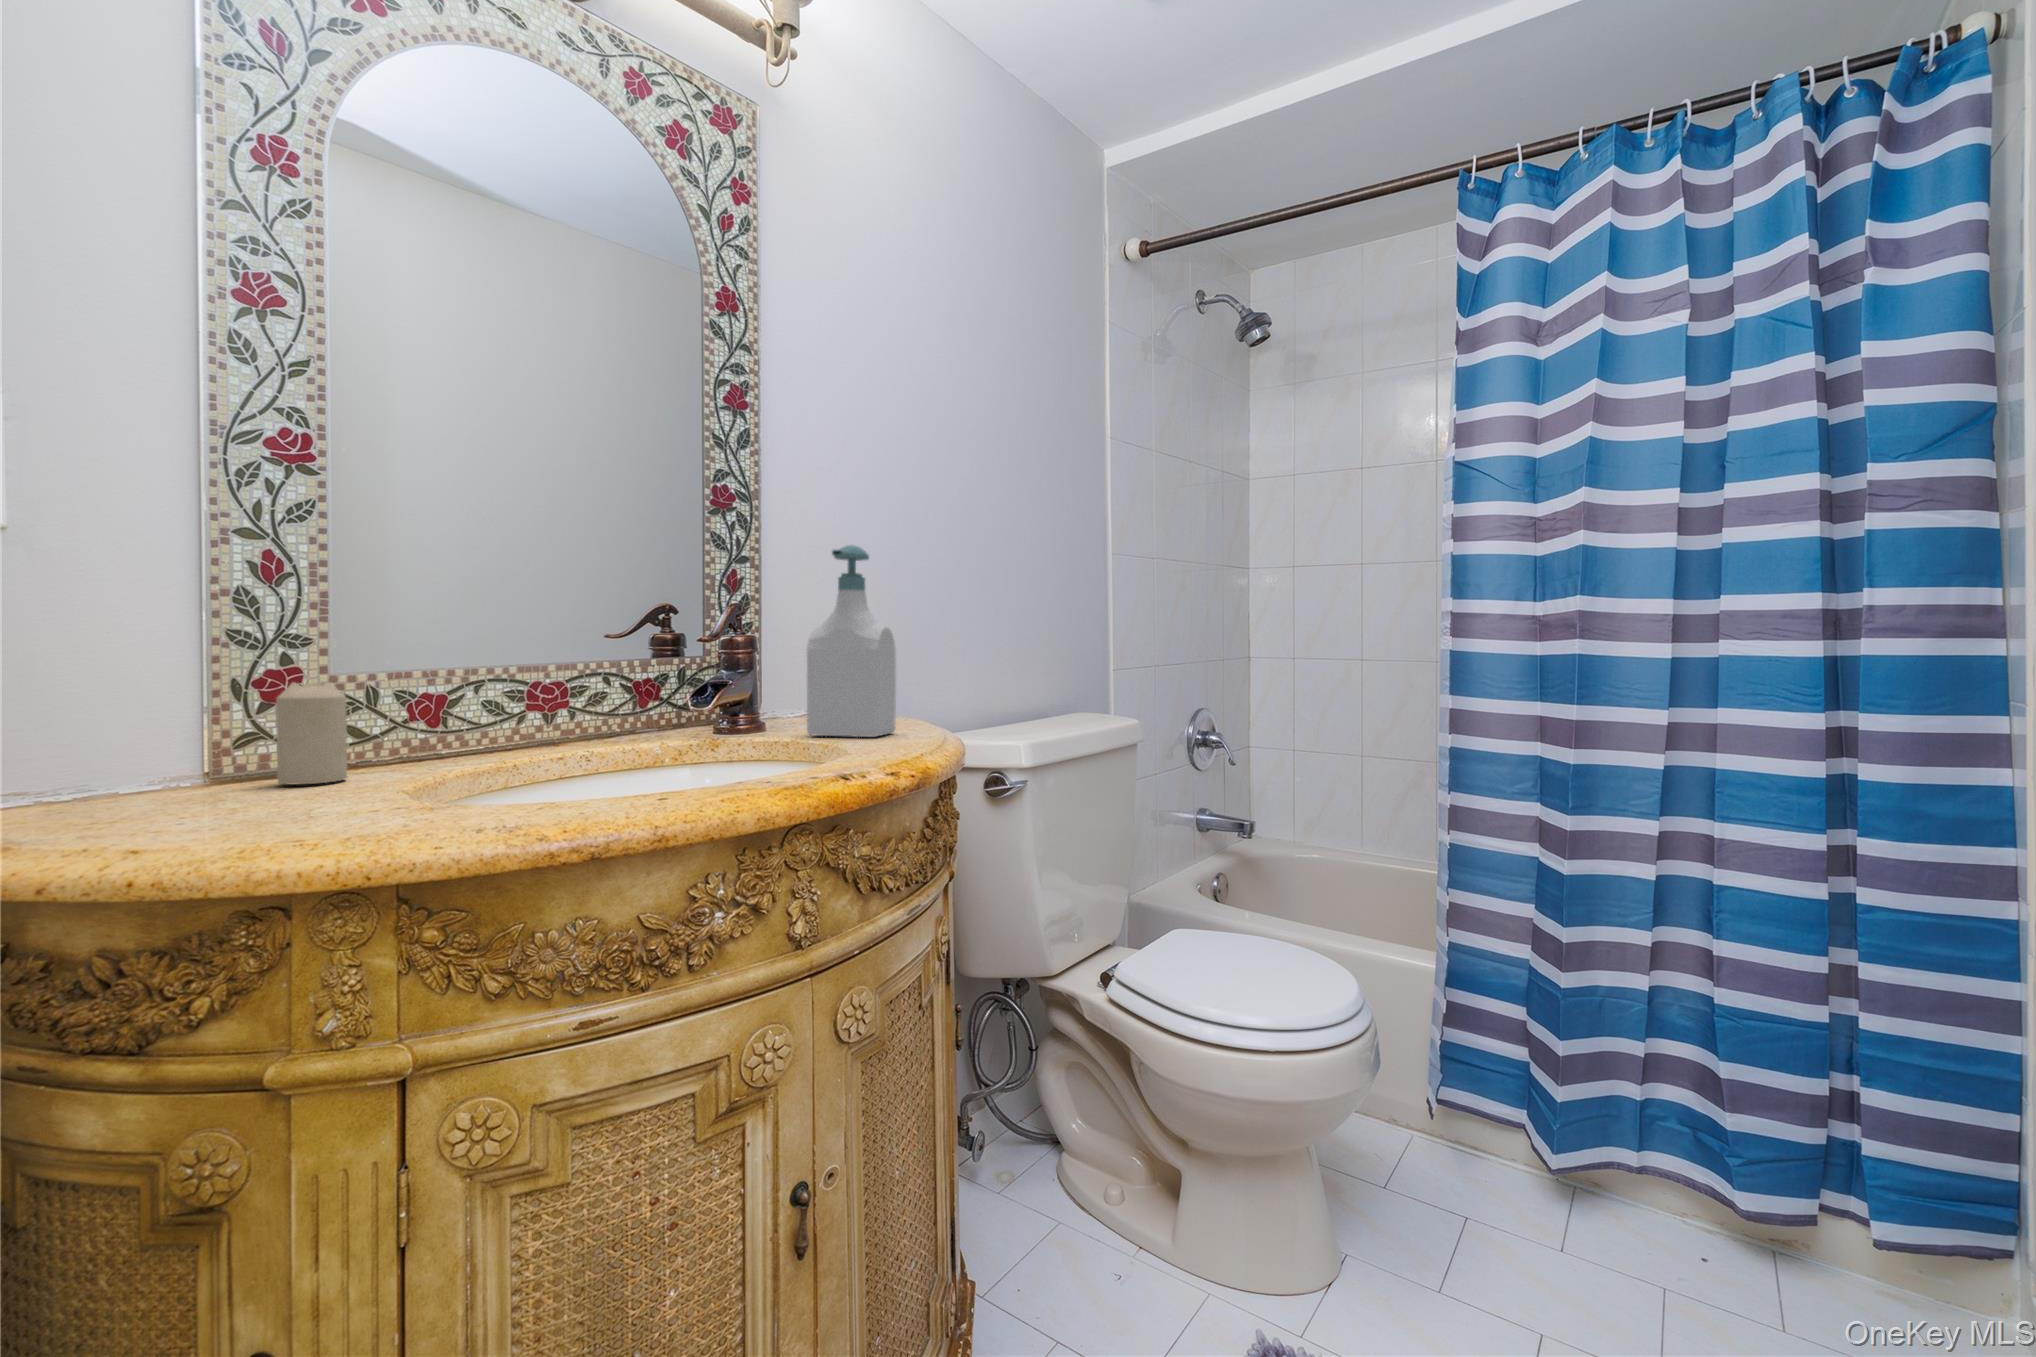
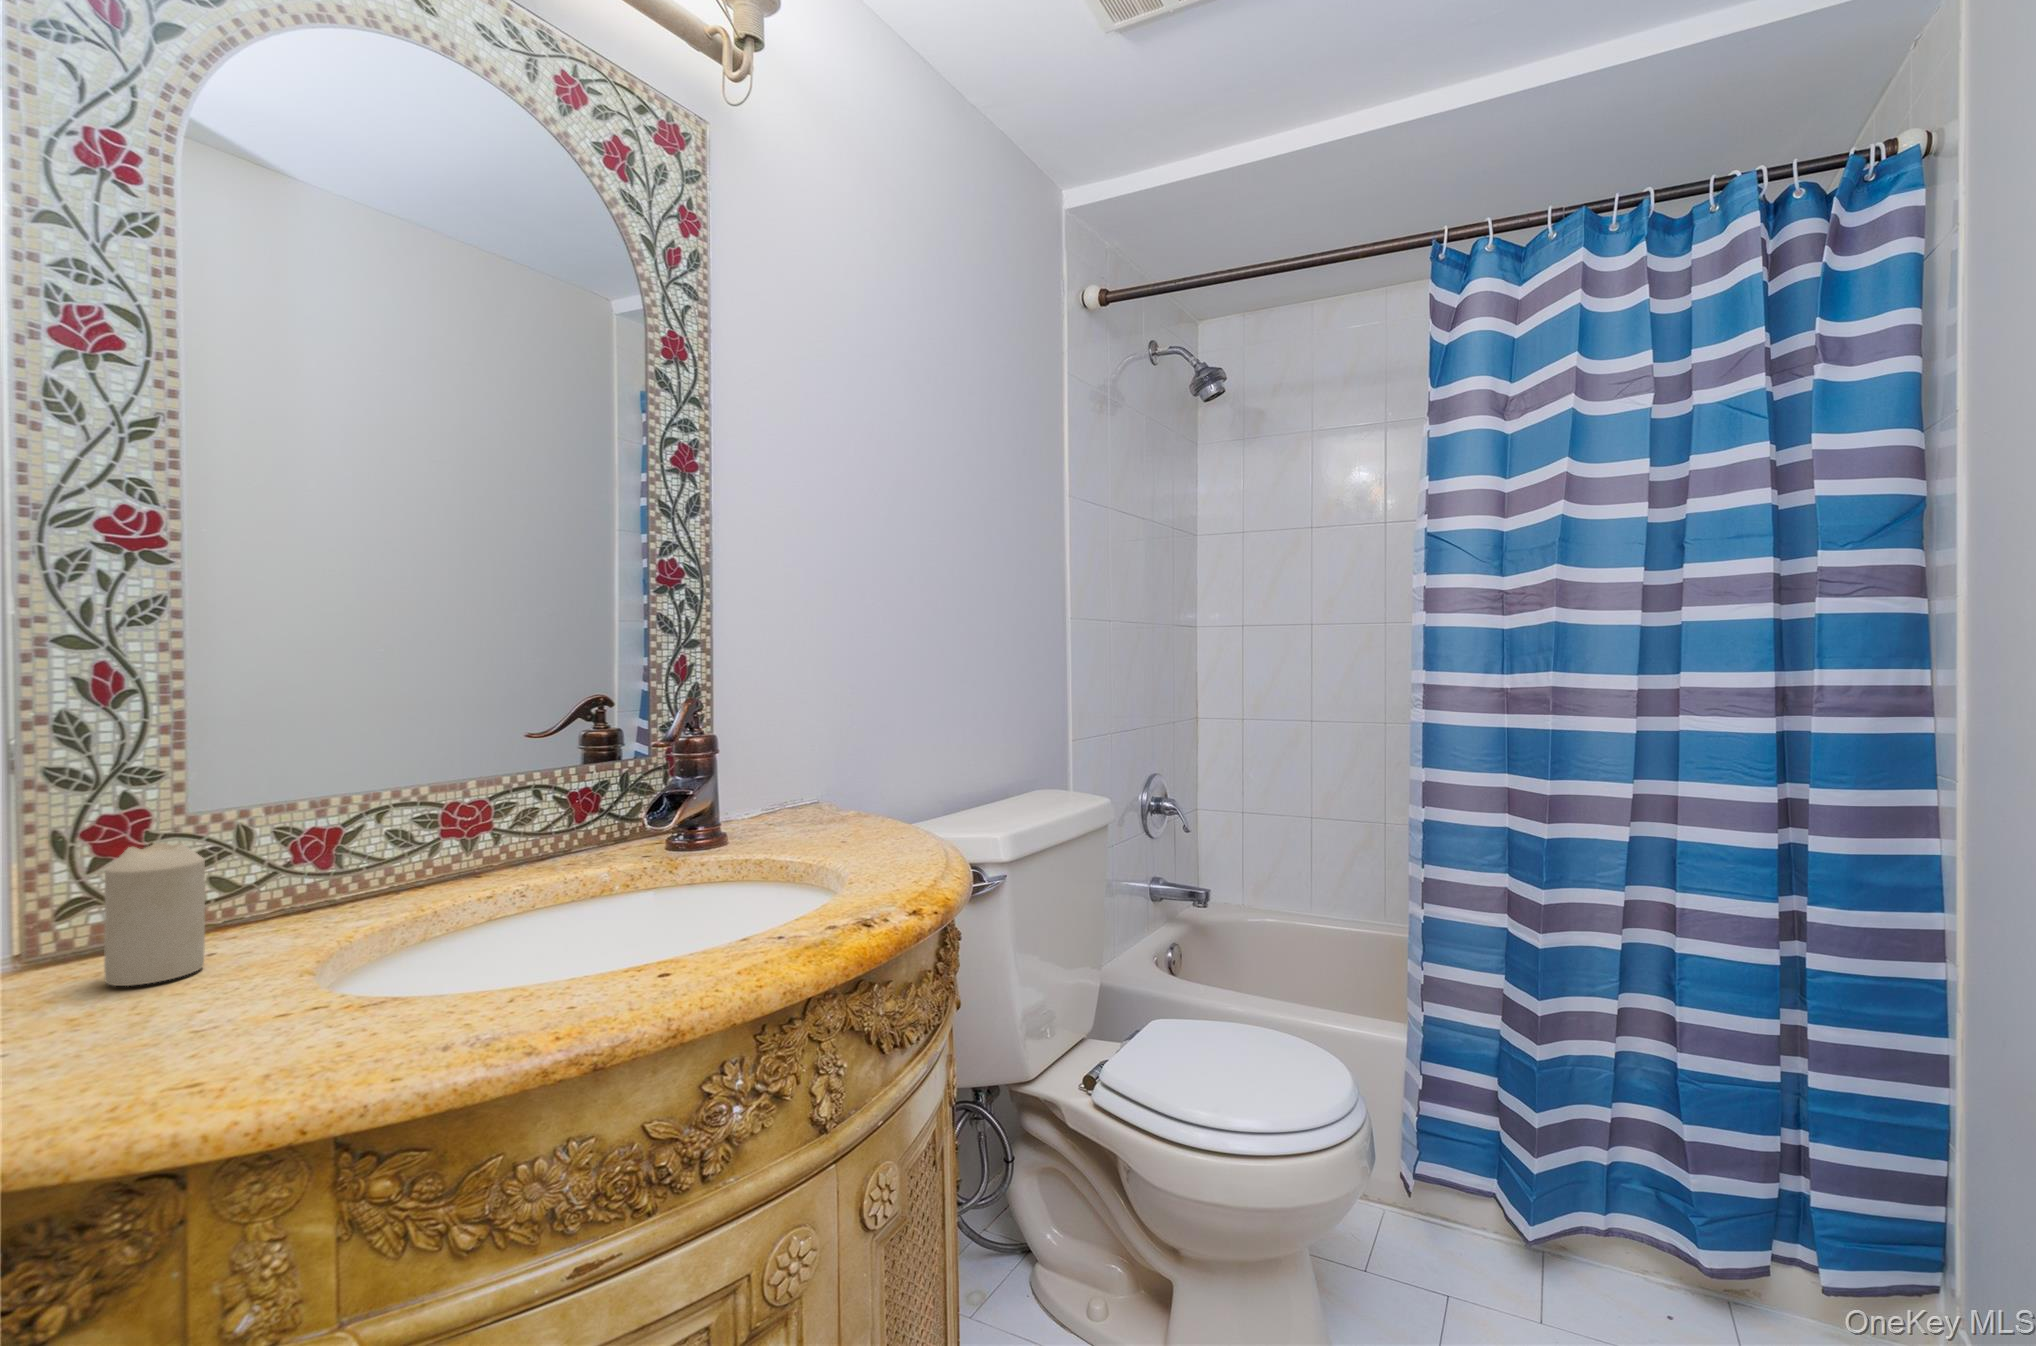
soap bottle: present [807,545,896,737] -> none [774,628,875,849]

